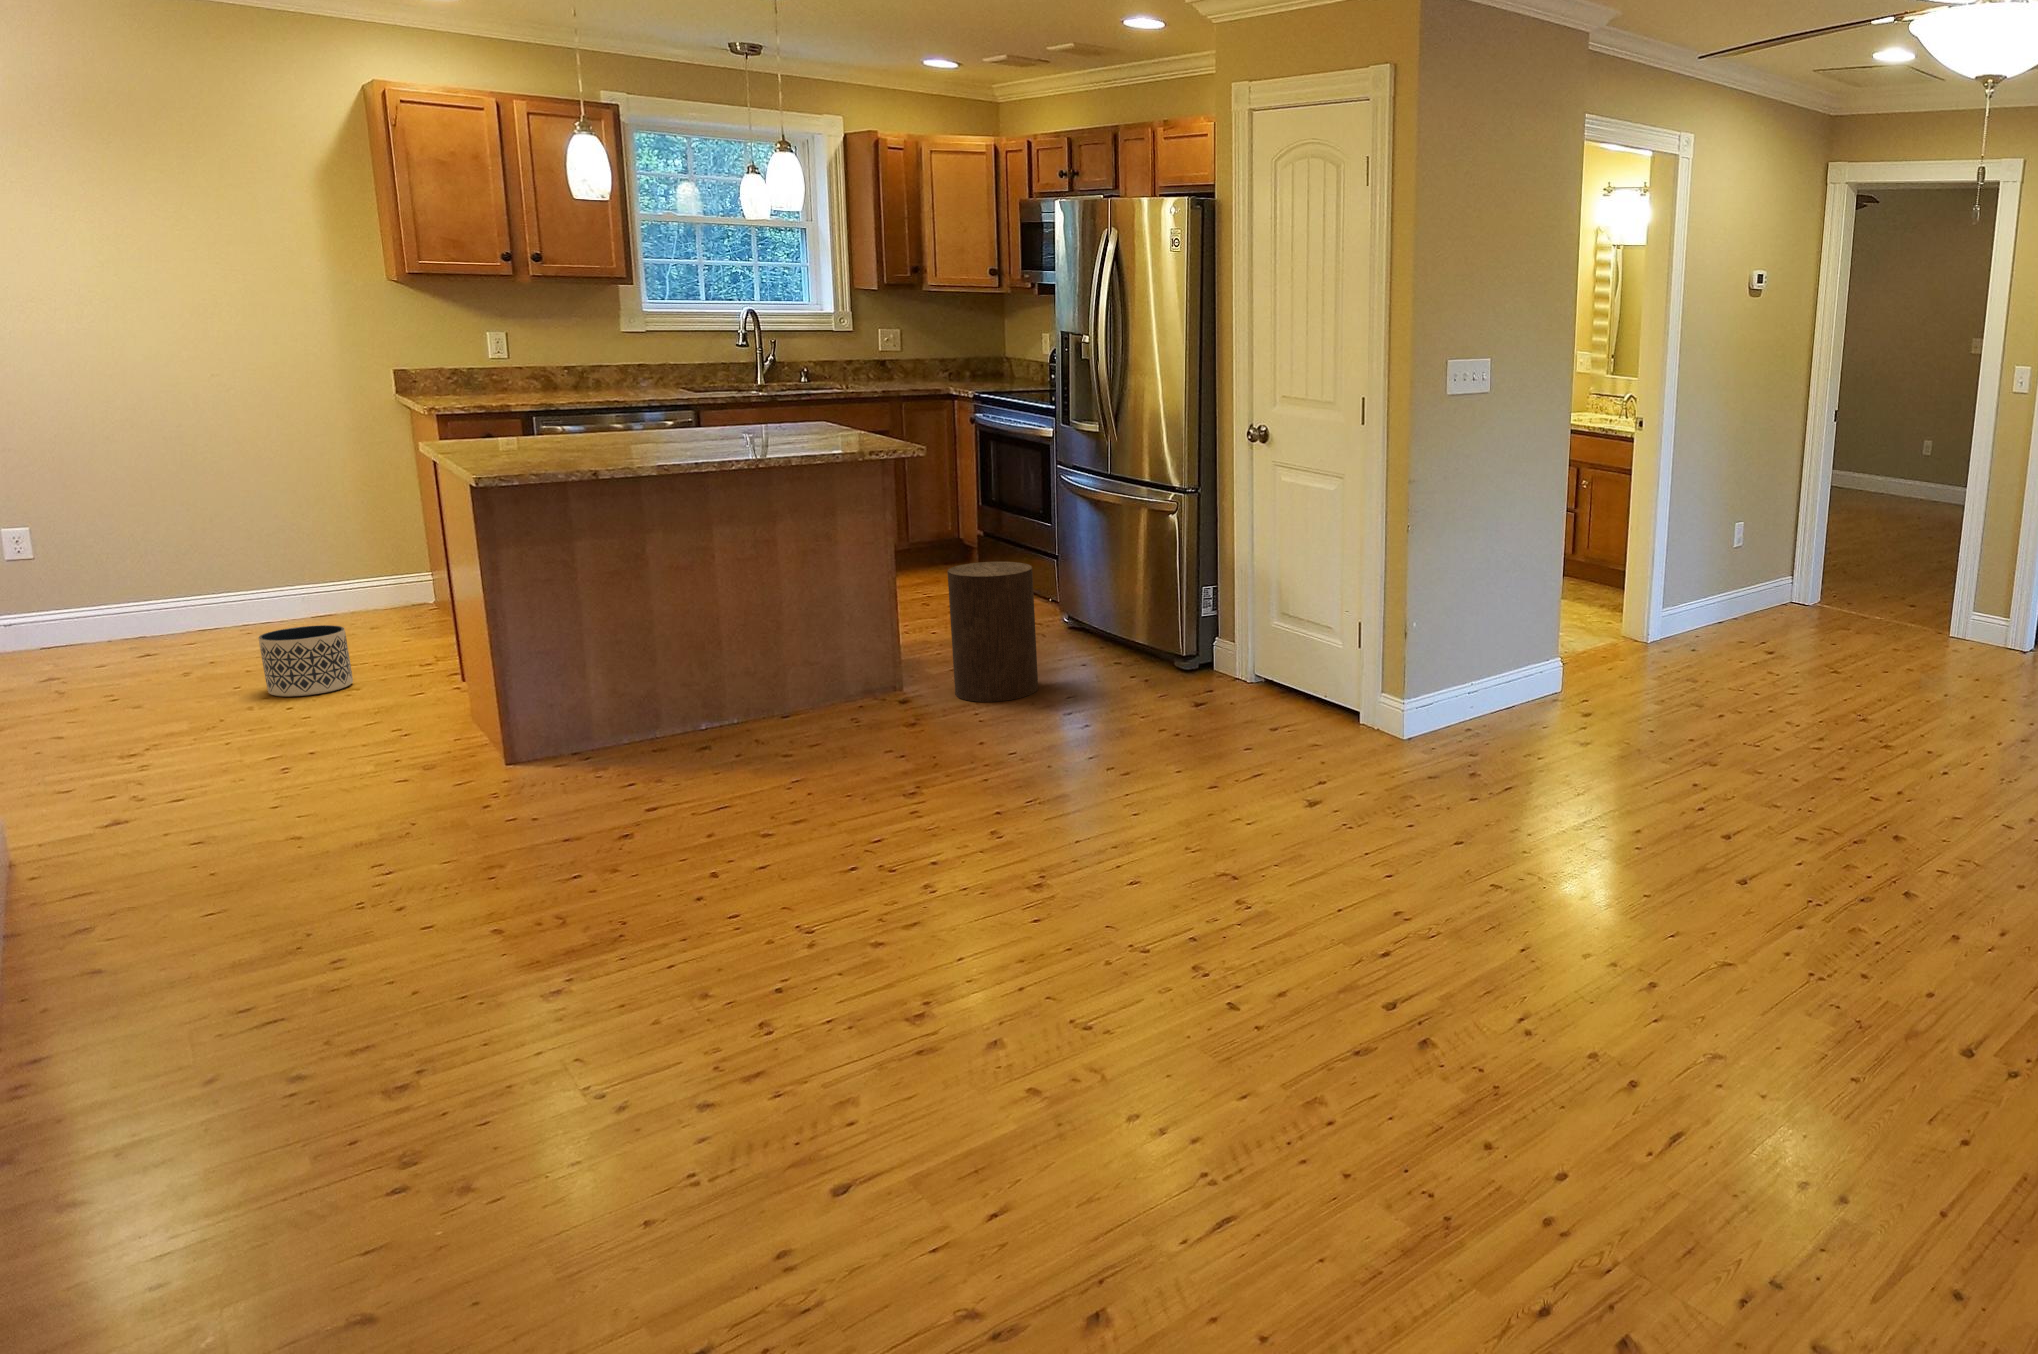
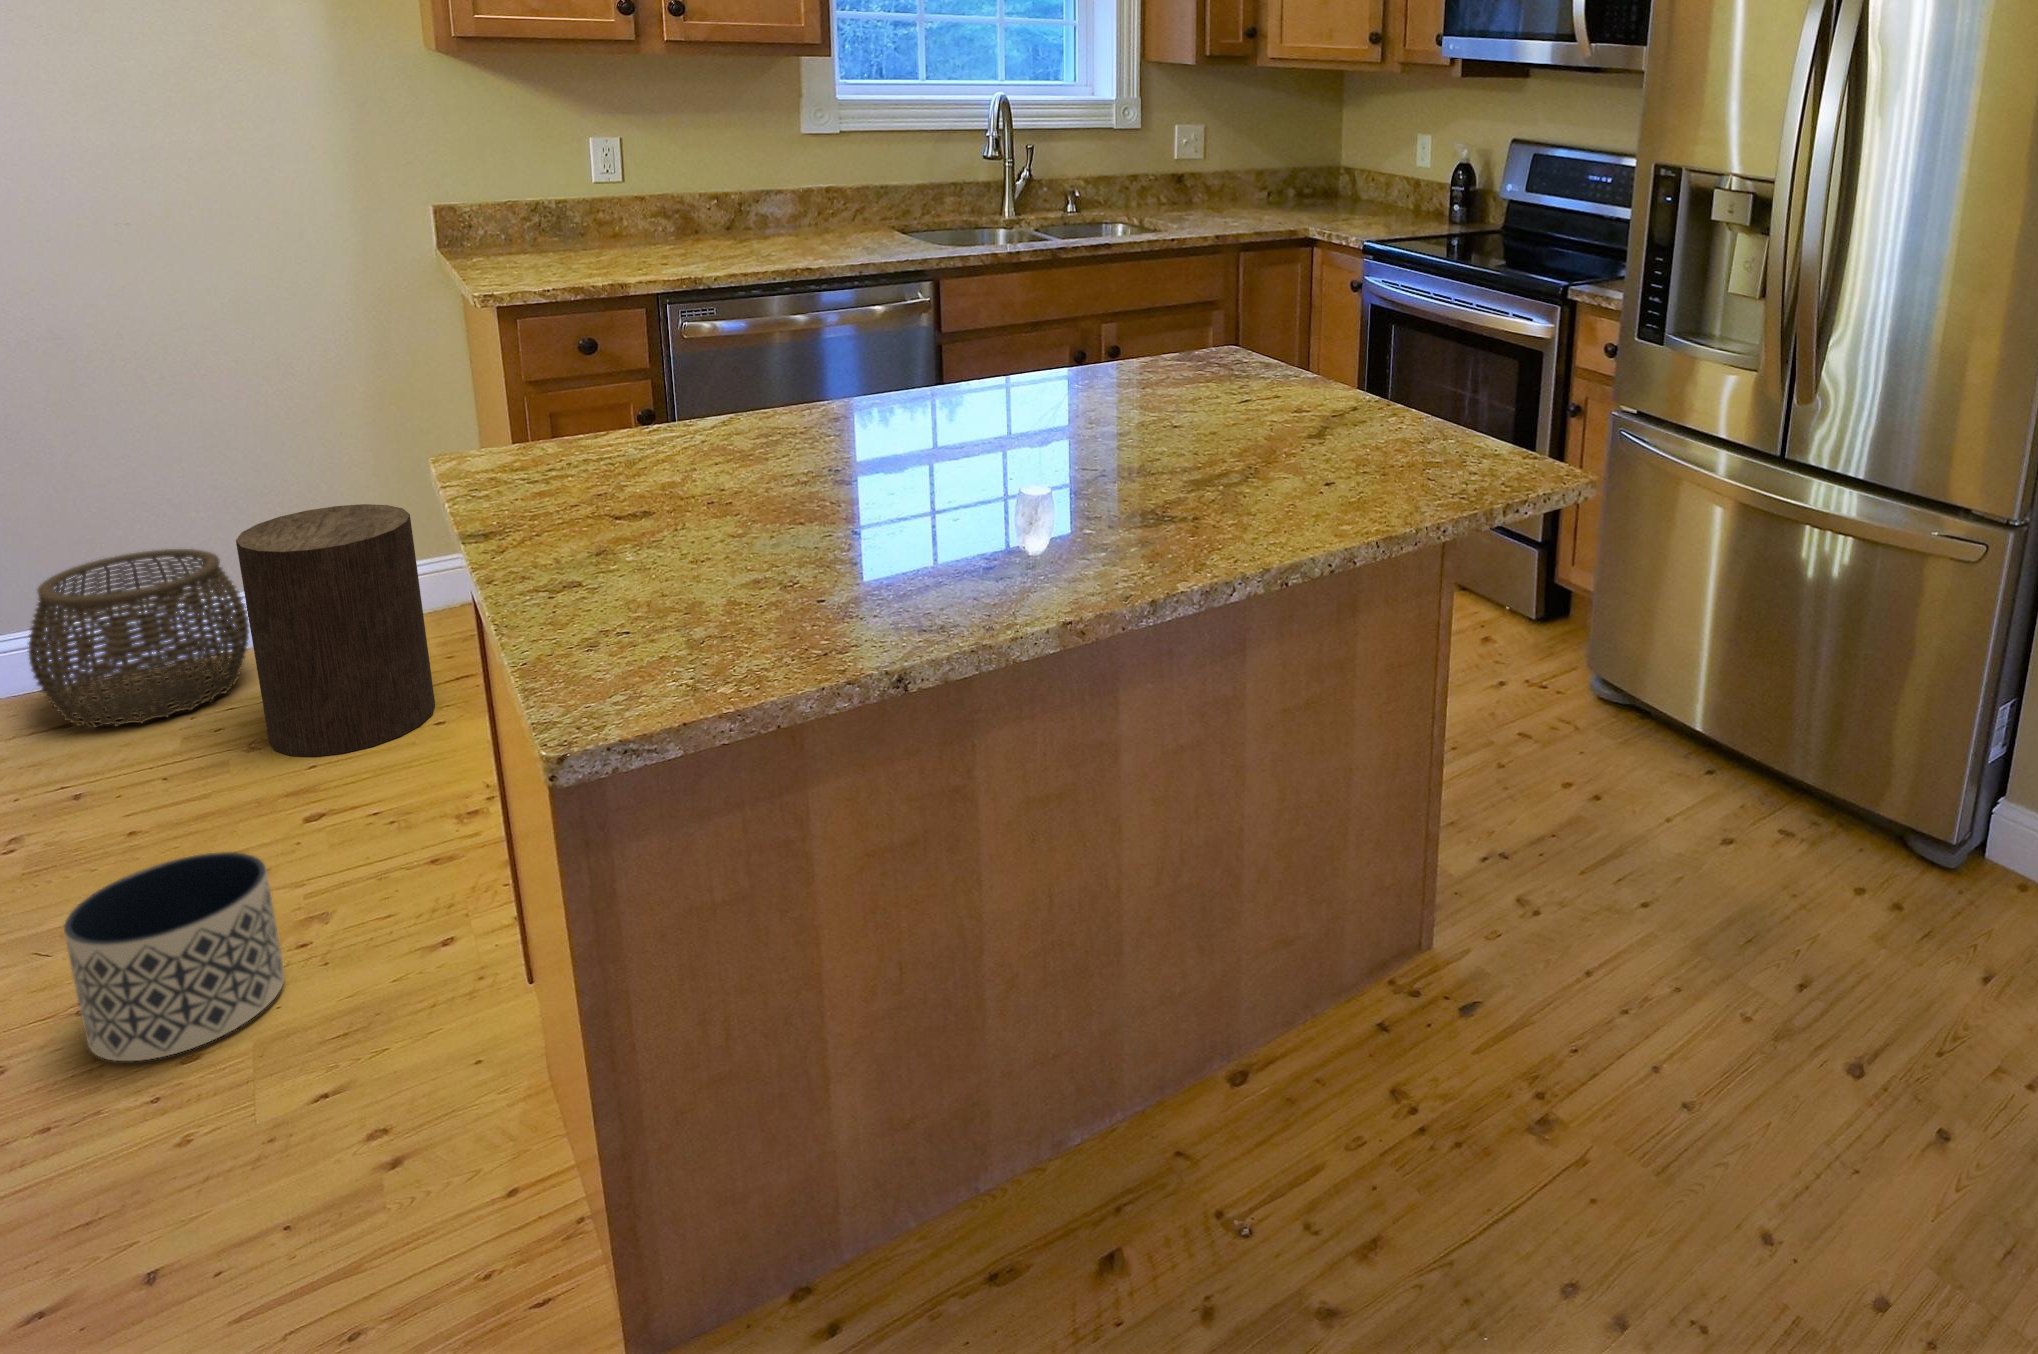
woven basket: none [180,550,299,634] -> present [28,549,249,727]
stool: present [947,562,1038,702] -> present [236,504,435,756]

